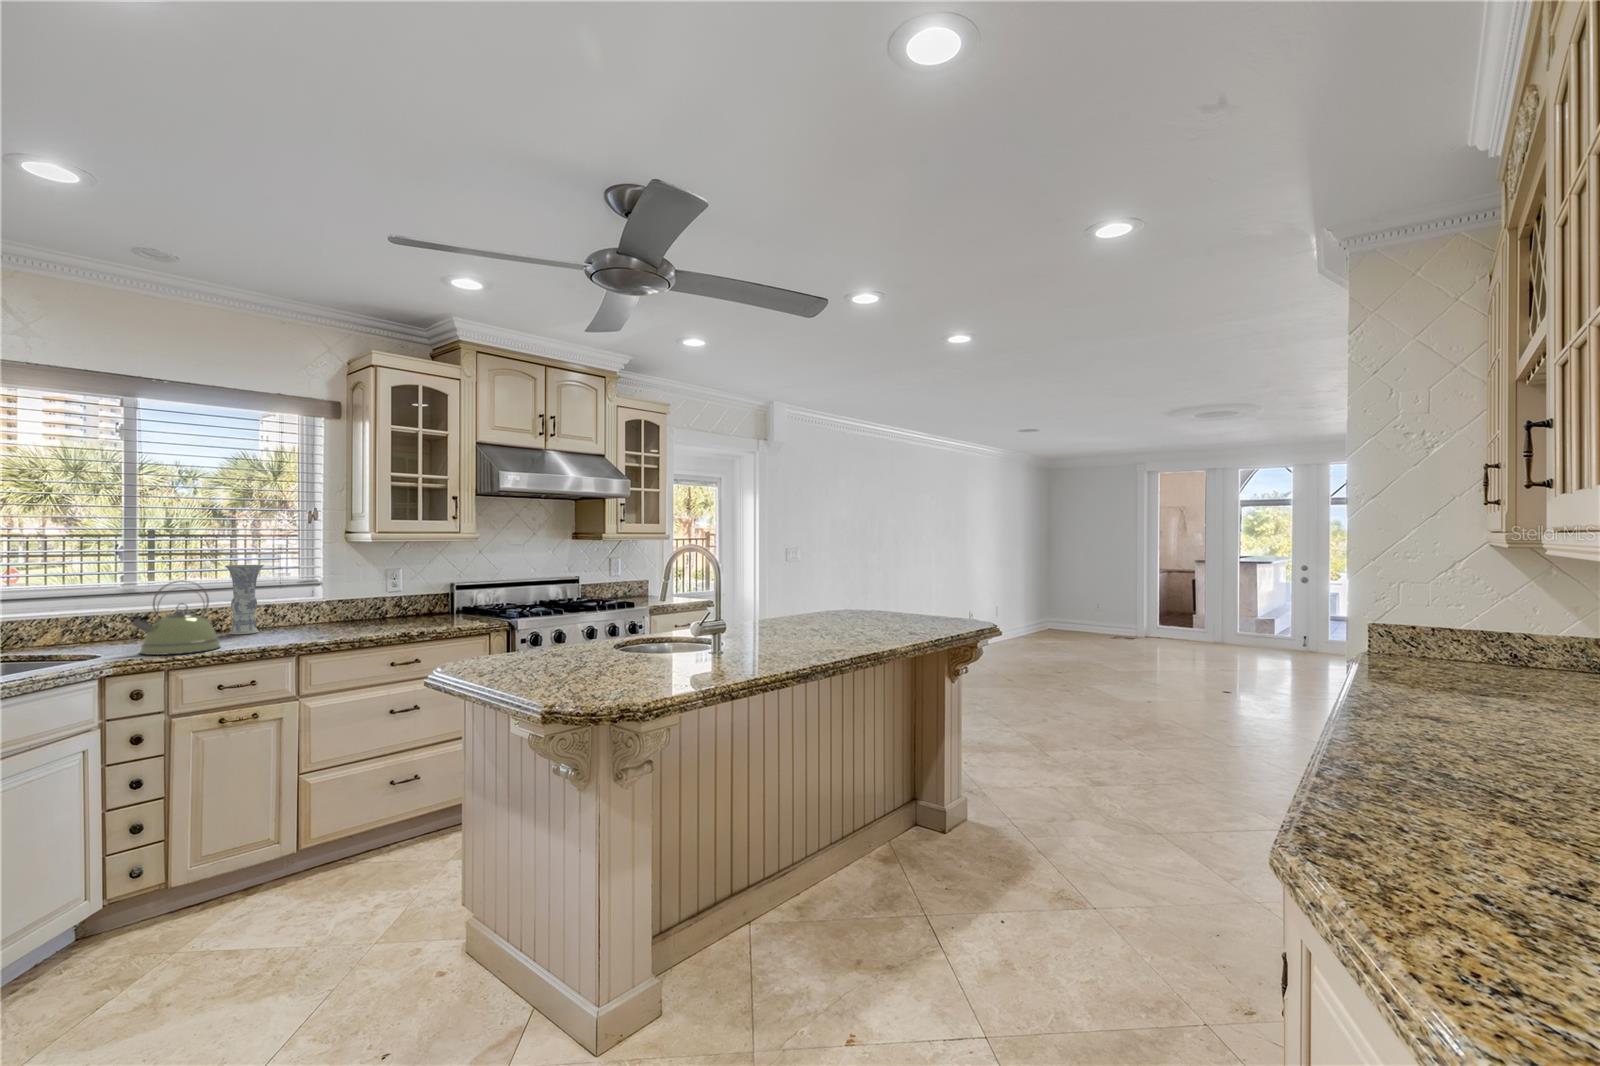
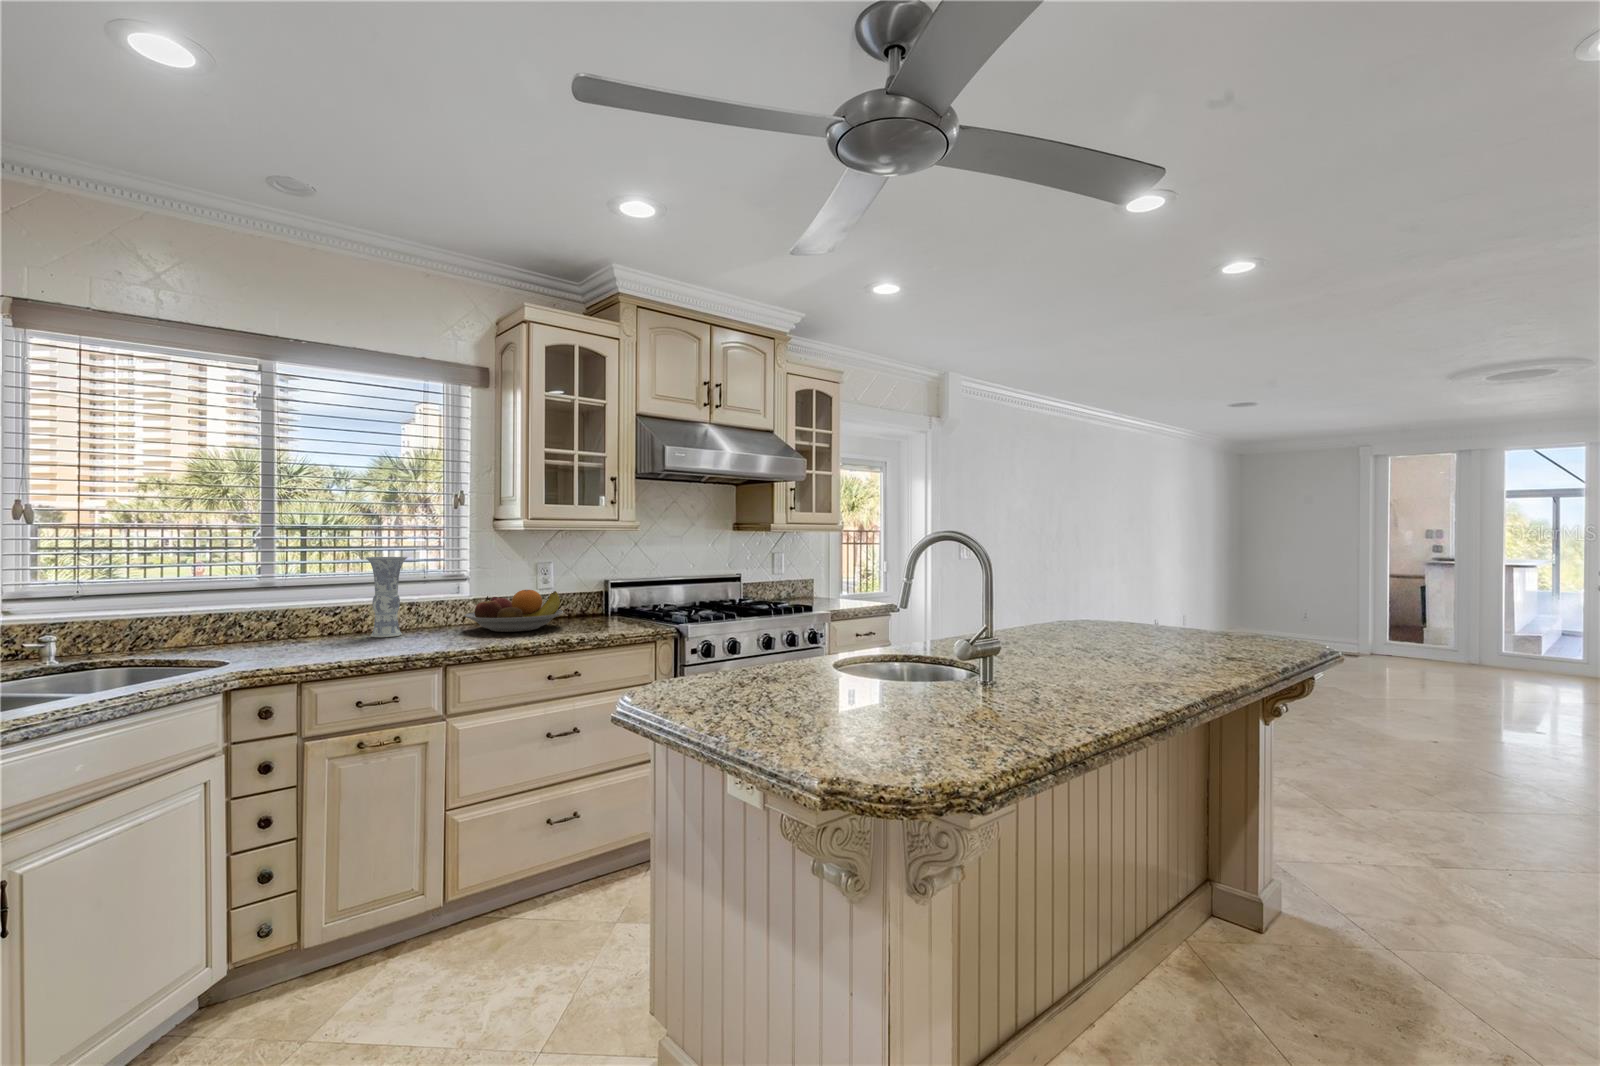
kettle: present [129,580,220,655] -> none [258,573,359,662]
fruit bowl: none [318,592,410,628] -> present [464,590,563,632]

